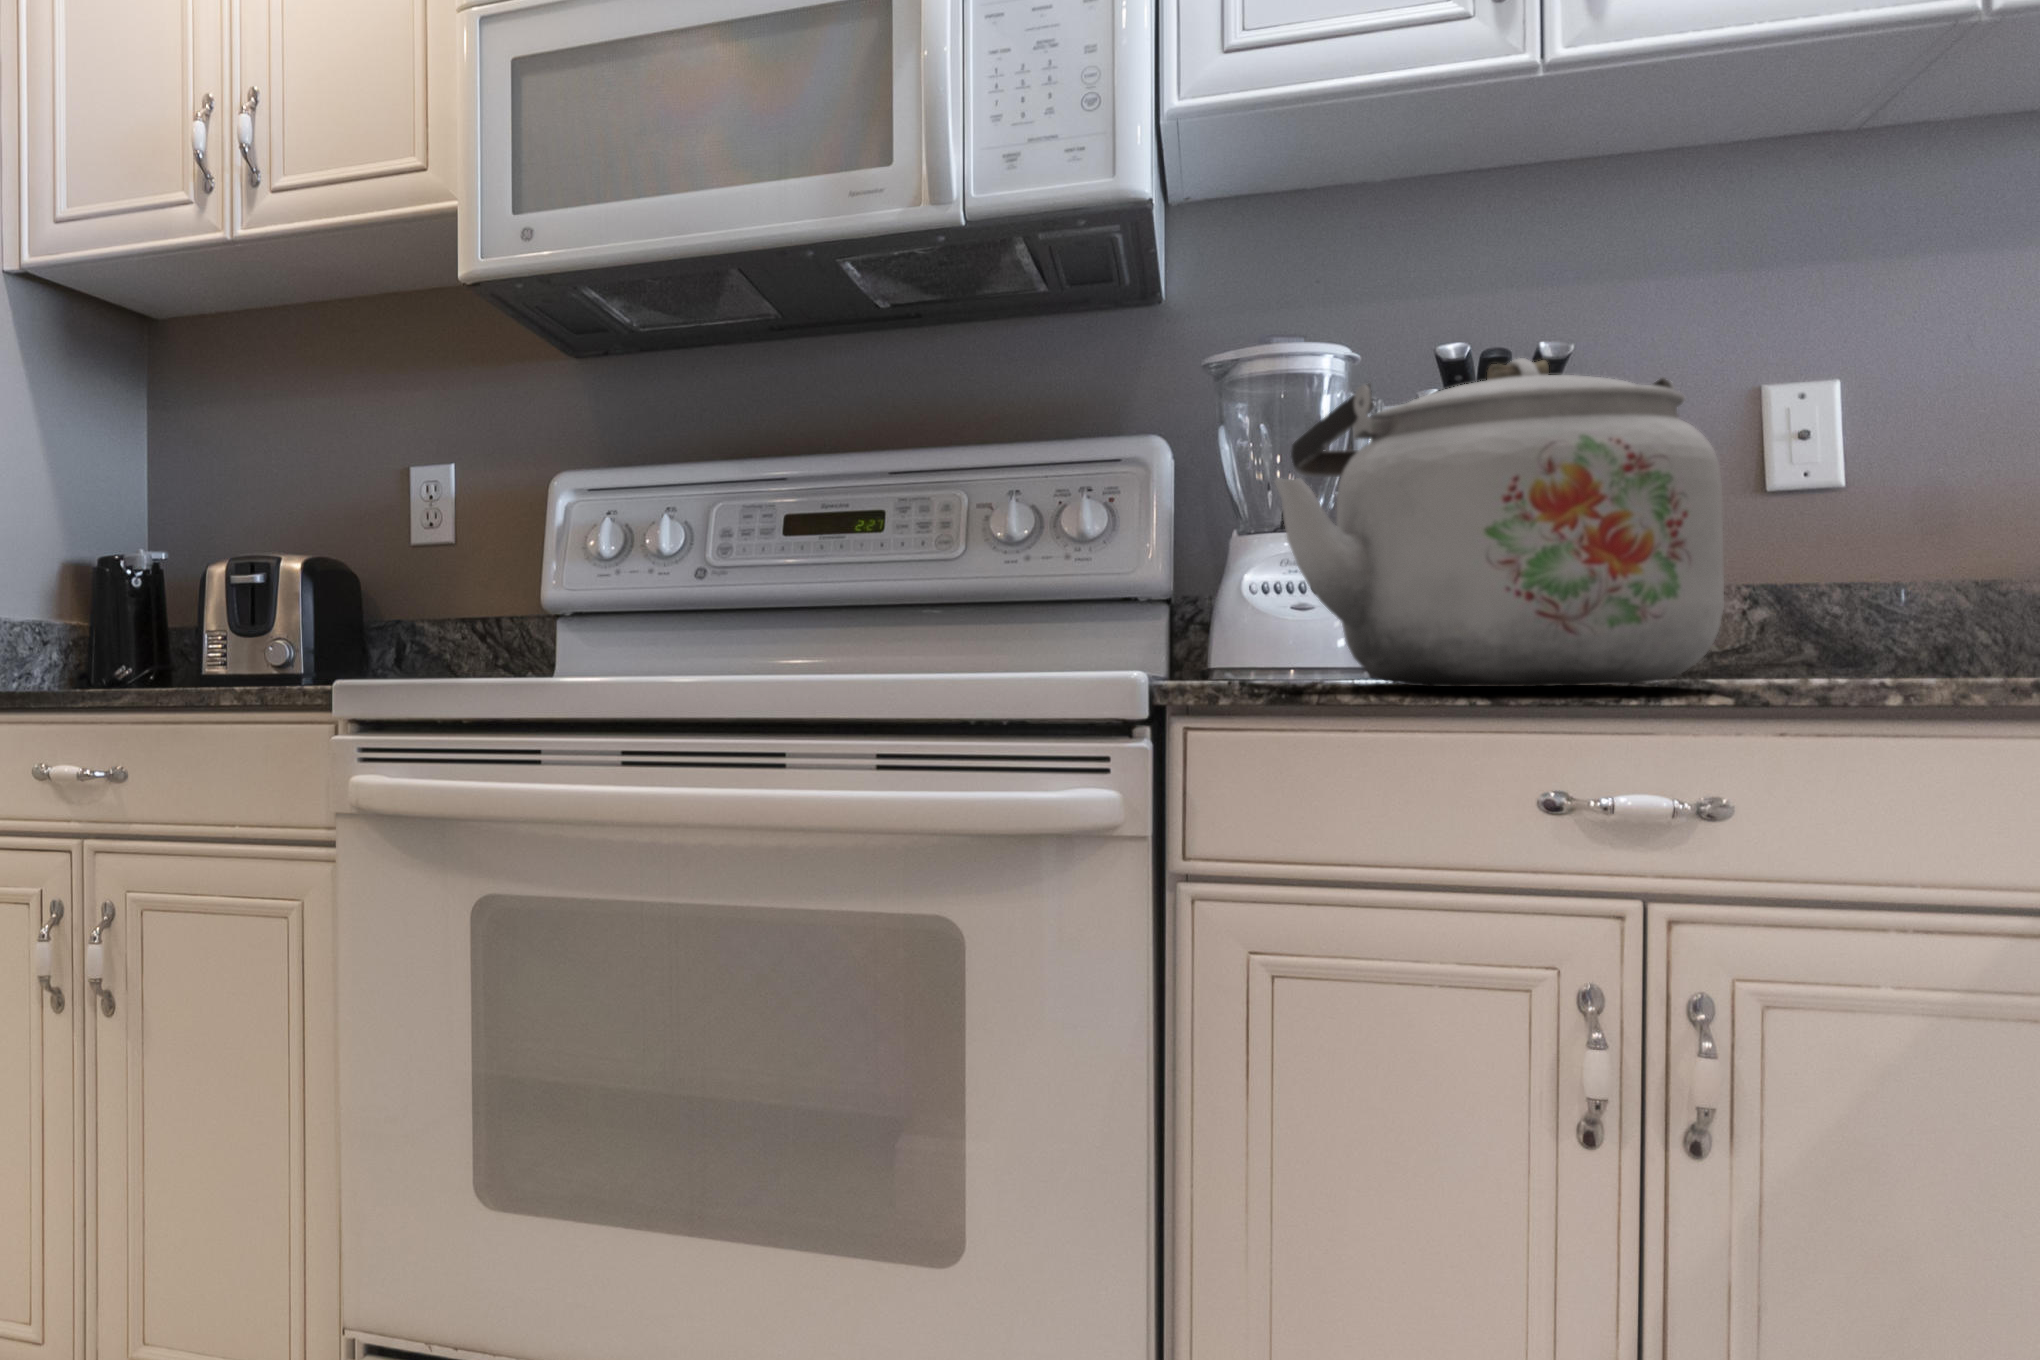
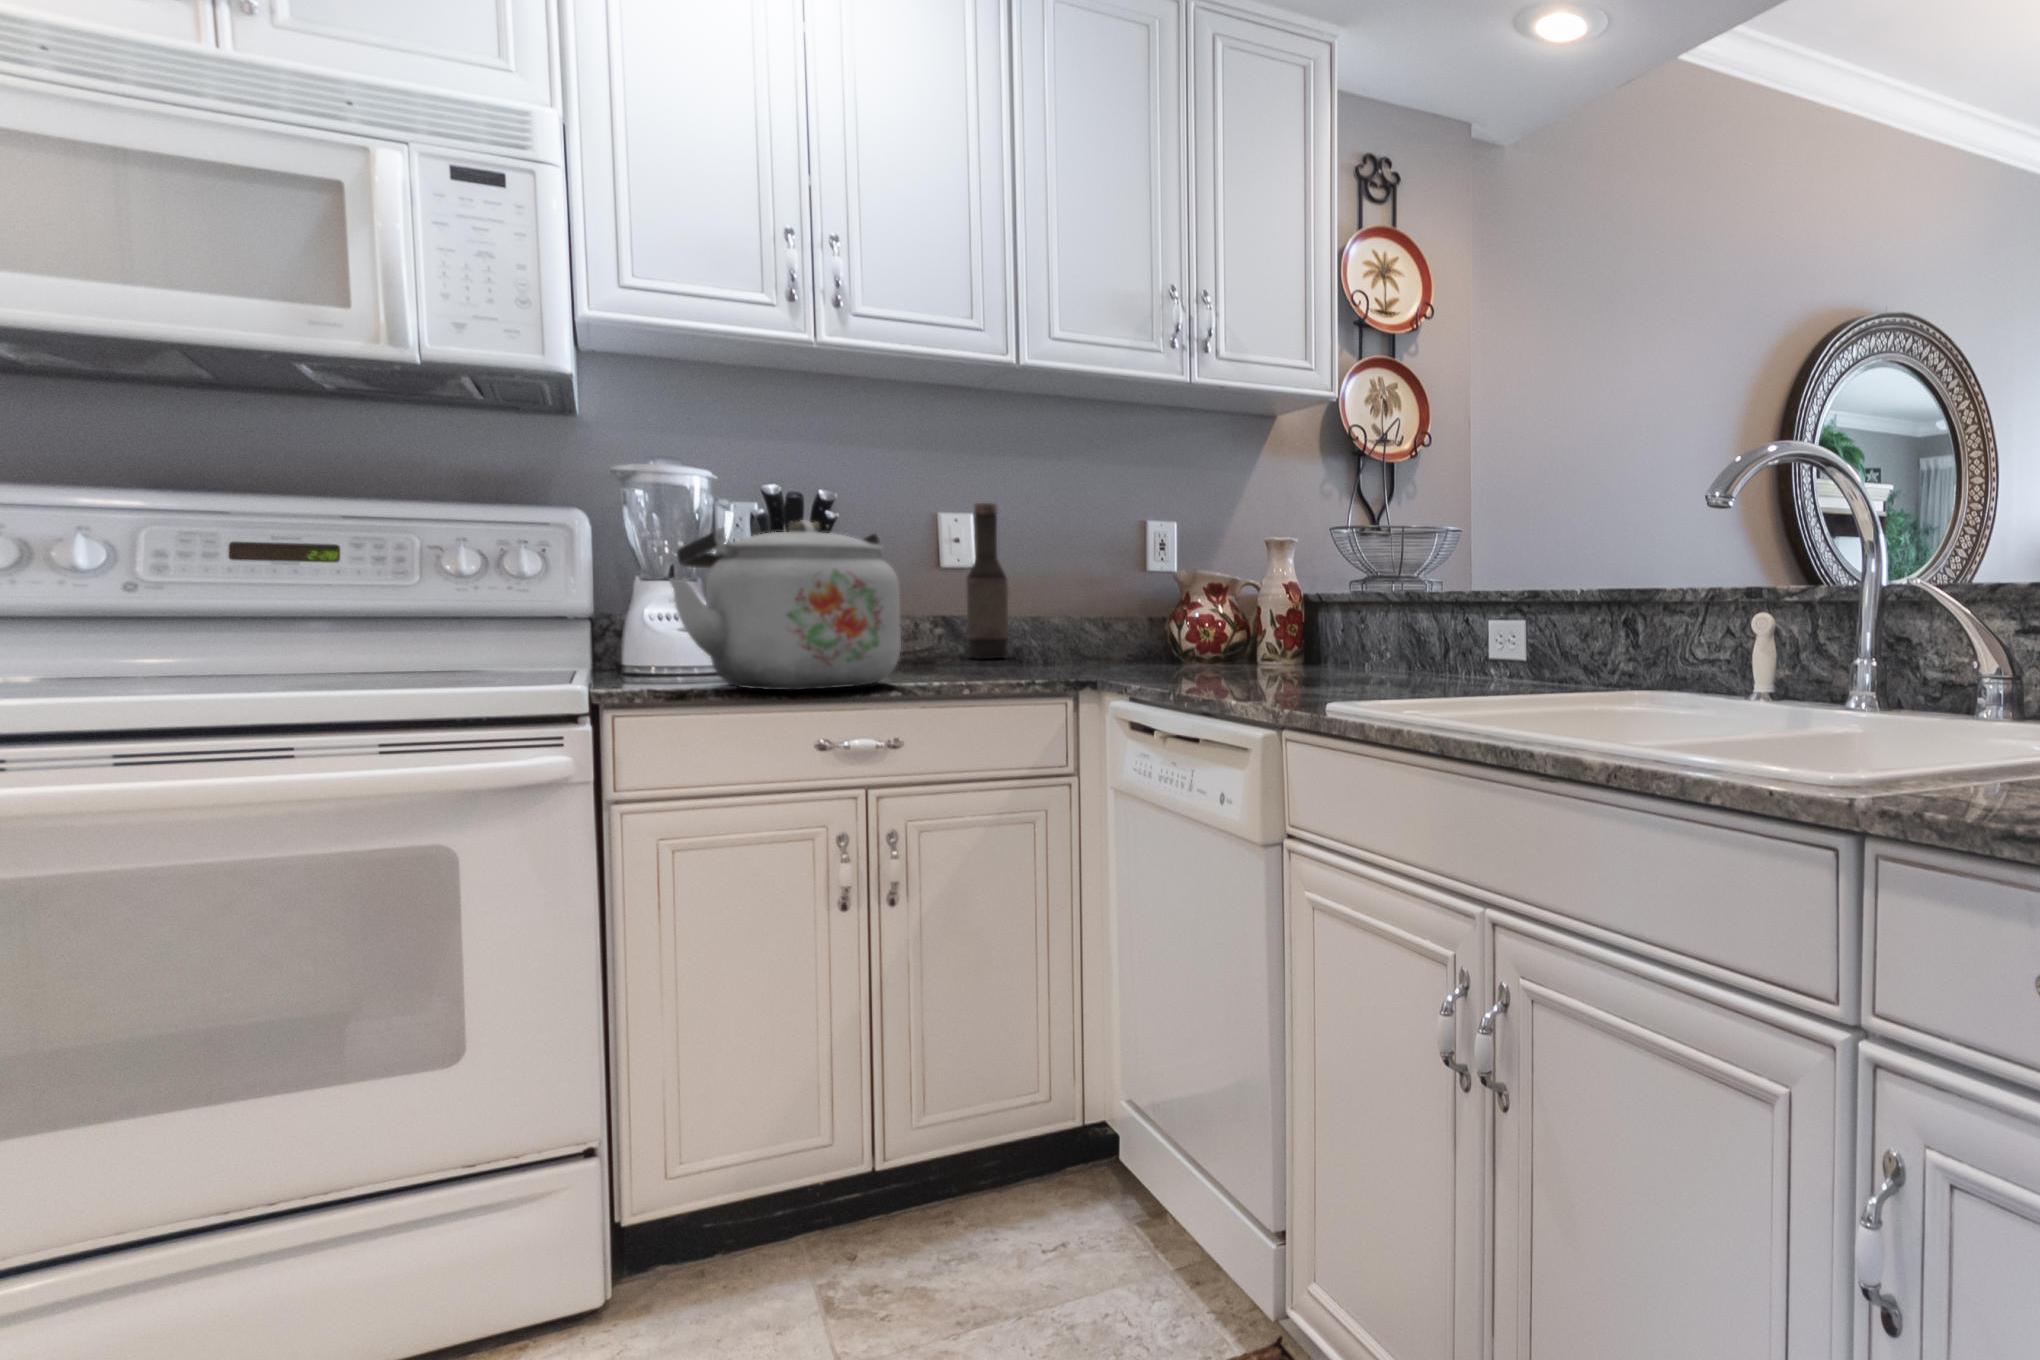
bottle: none [1844,337,1949,667] -> present [966,503,1009,659]

